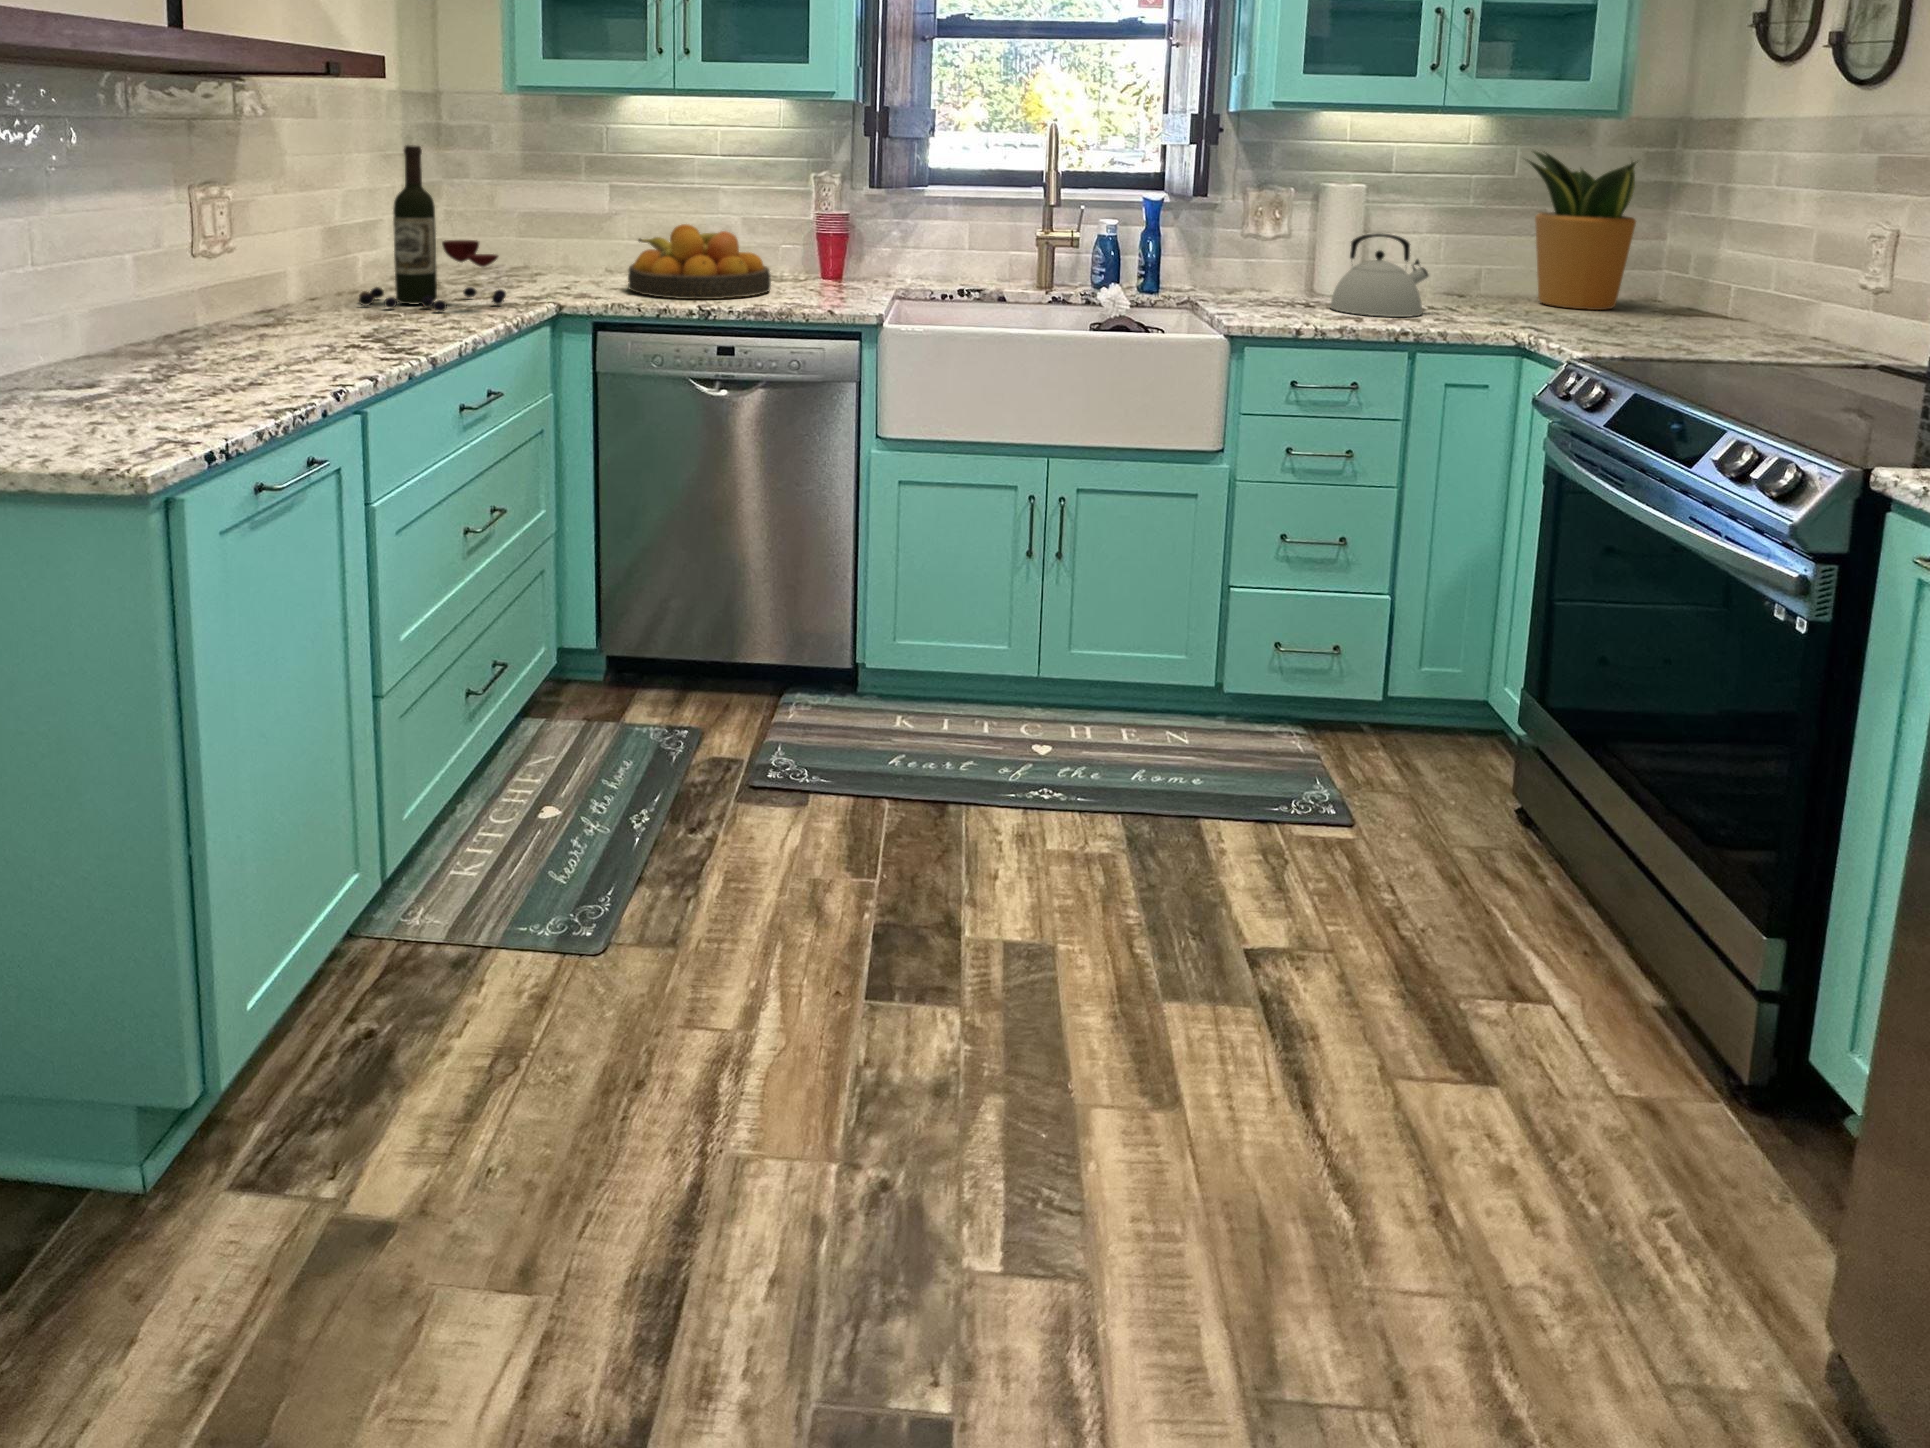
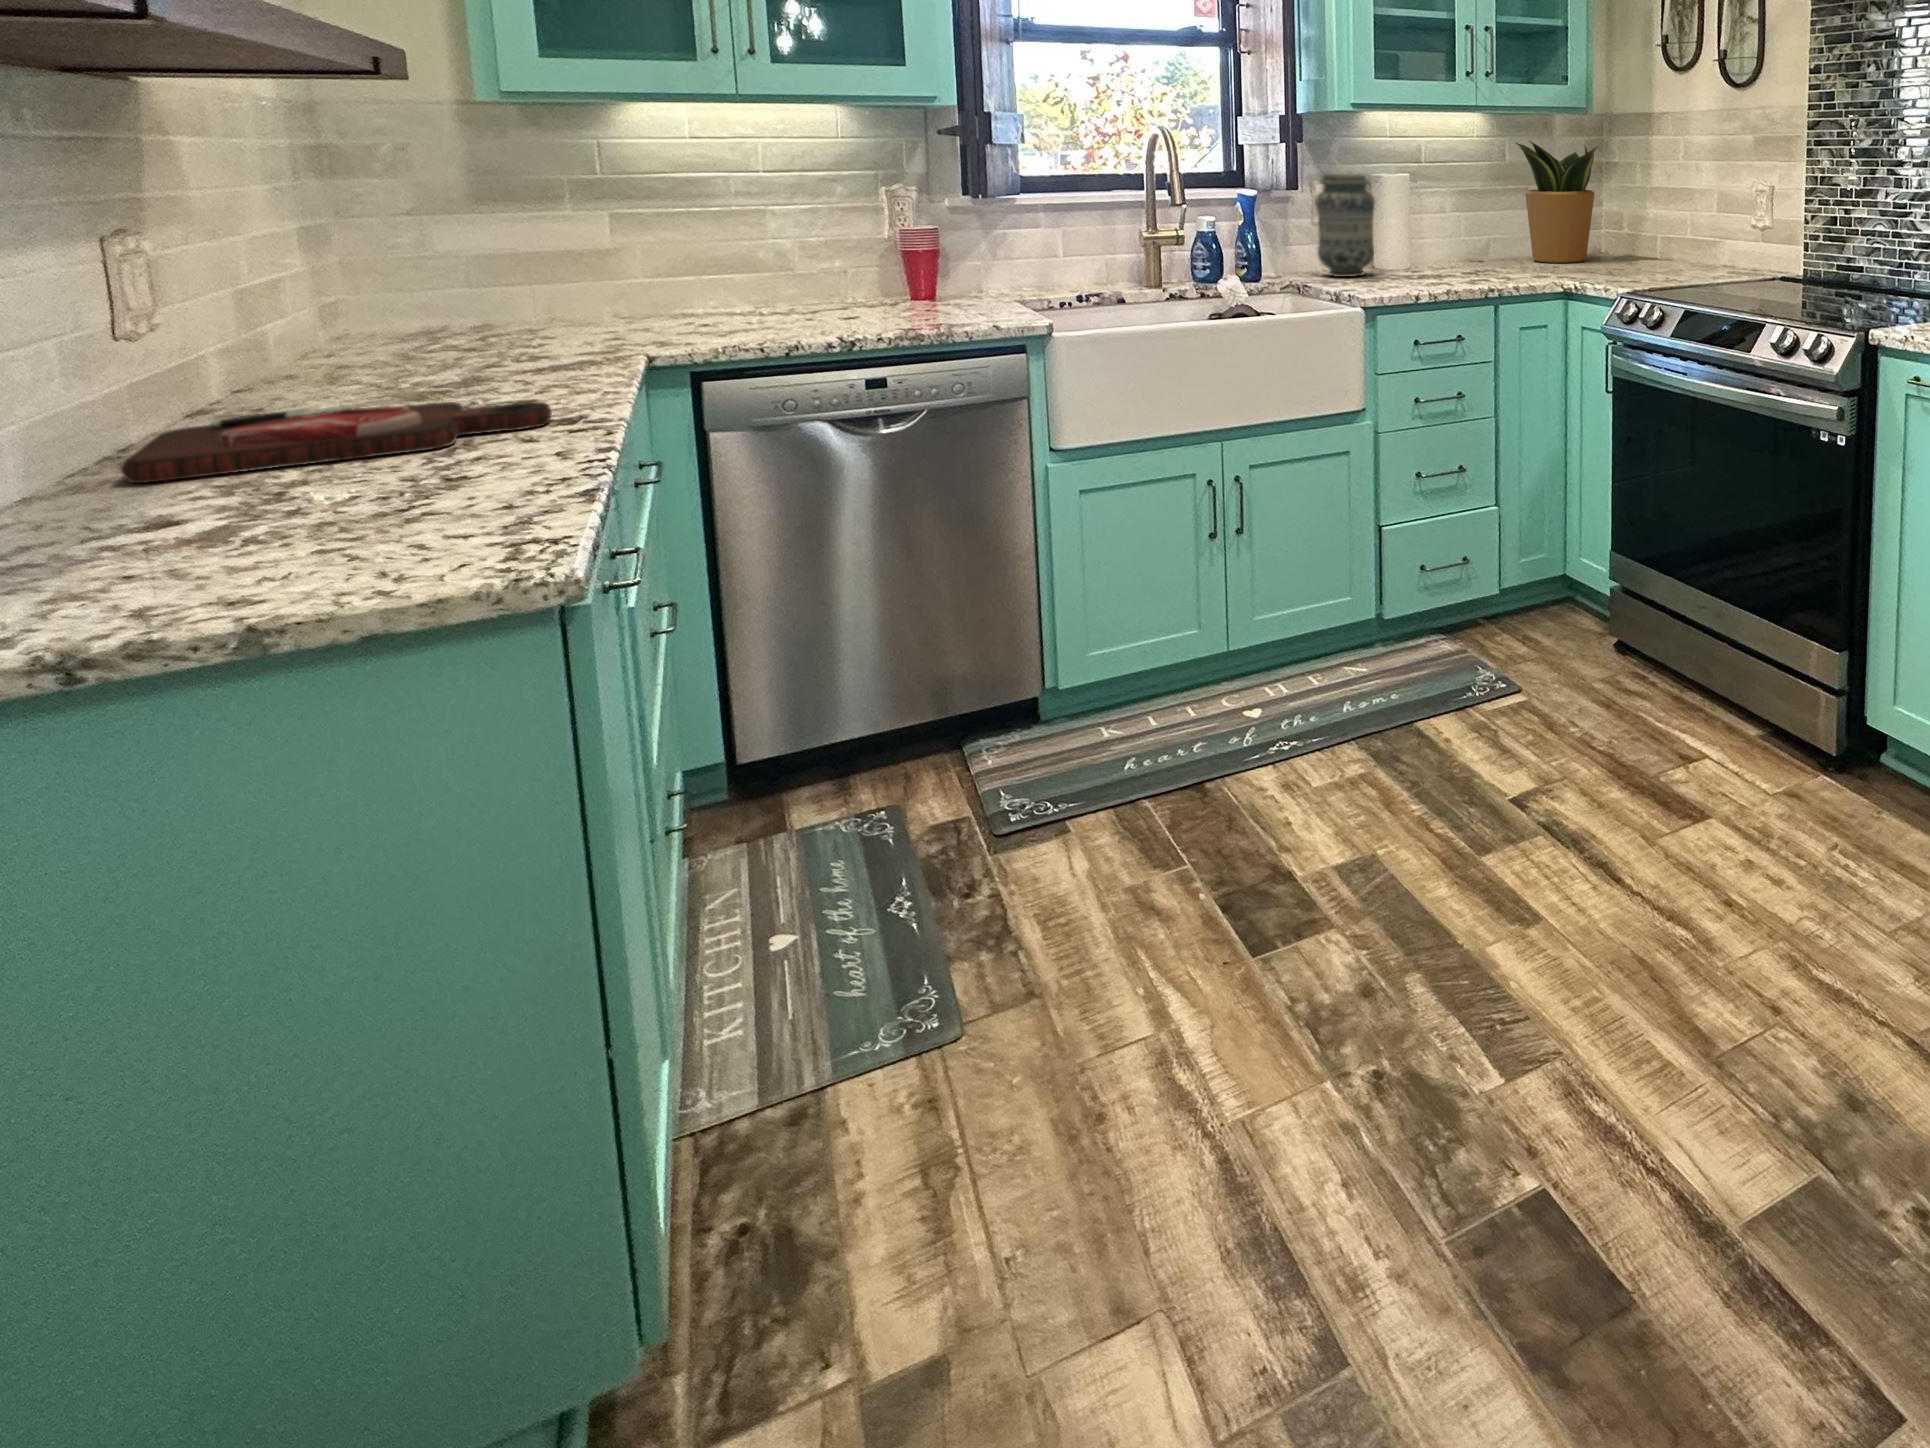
wine bottle: present [359,145,506,312] -> none [339,173,591,390]
vase: none [1237,180,1310,298] -> present [1315,174,1375,277]
fruit bowl: present [628,224,771,299] -> none [700,253,886,337]
kettle: present [1330,233,1428,317] -> none [1408,213,1480,281]
cutting board: none [137,314,398,355] -> present [121,397,552,483]

